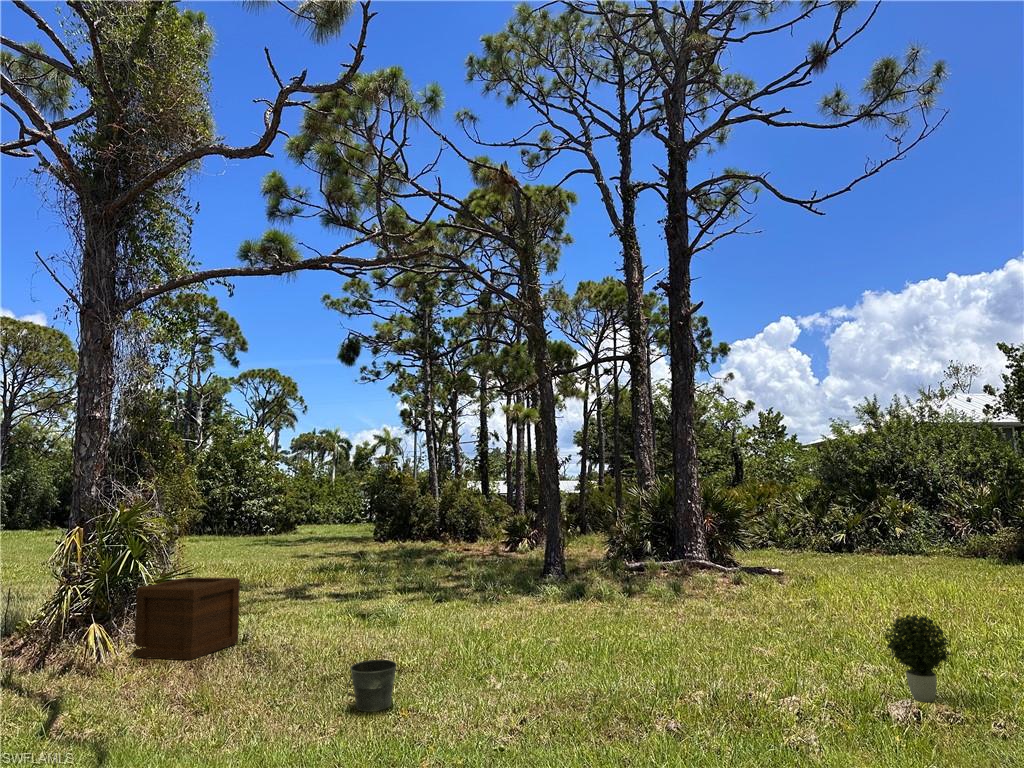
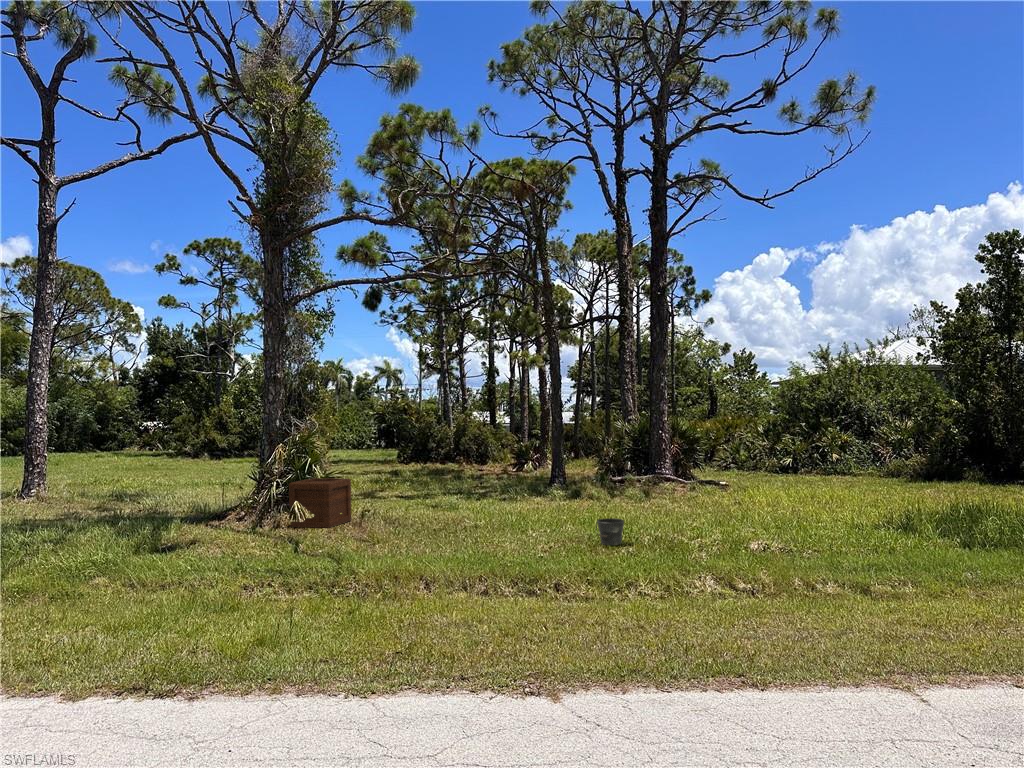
potted plant: present [885,615,953,702] -> none [755,493,790,540]
bucket: present [347,660,397,712] -> present [595,518,624,545]

